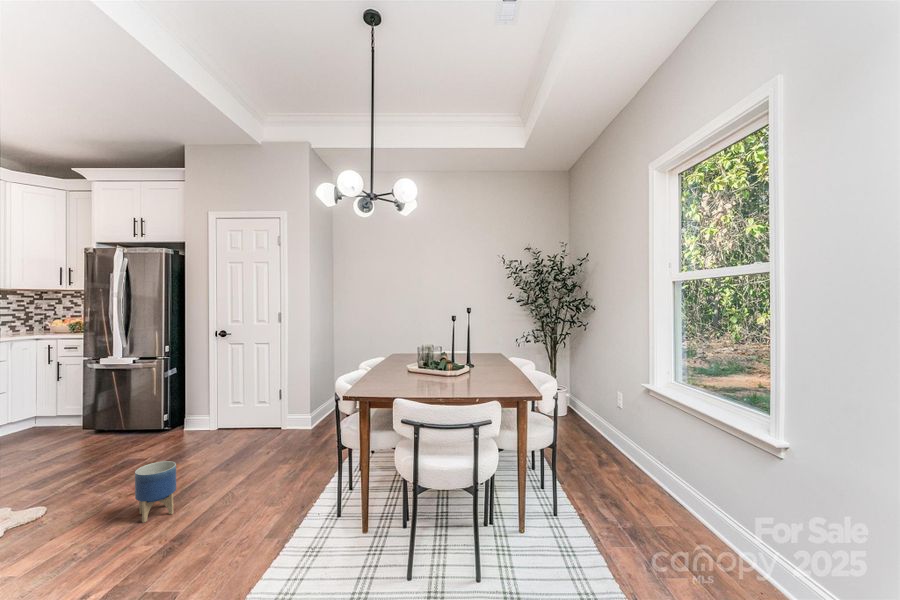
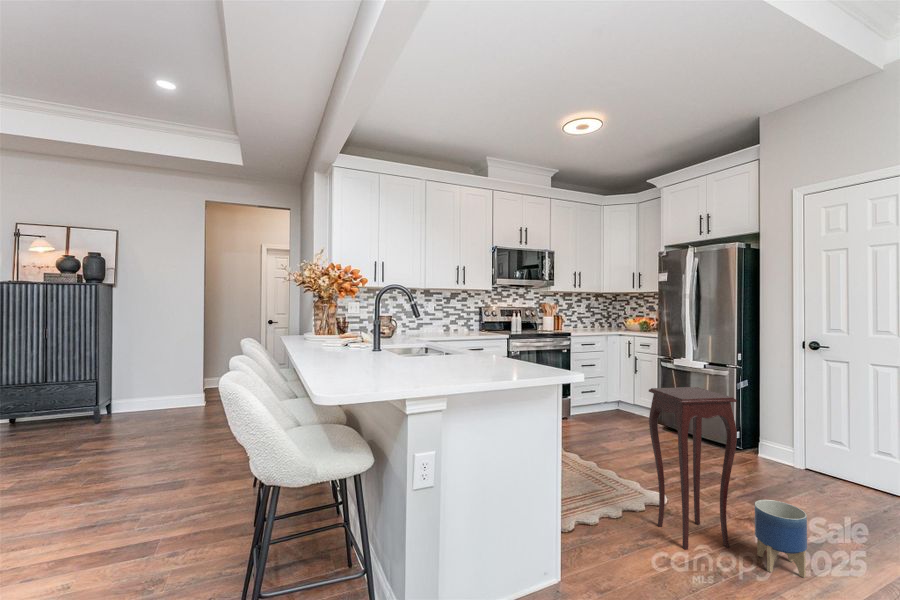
side table: none [26,381,122,540] -> present [649,387,737,549]

